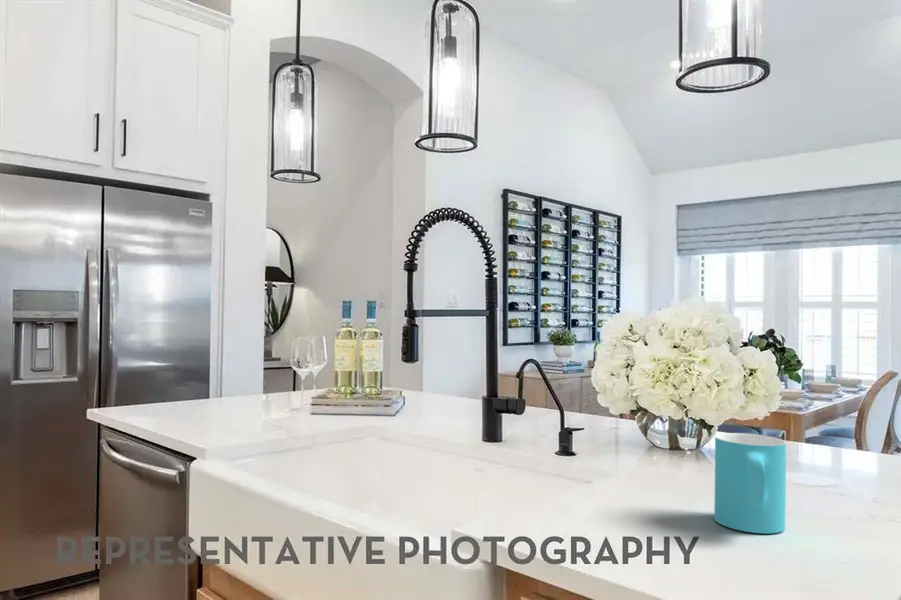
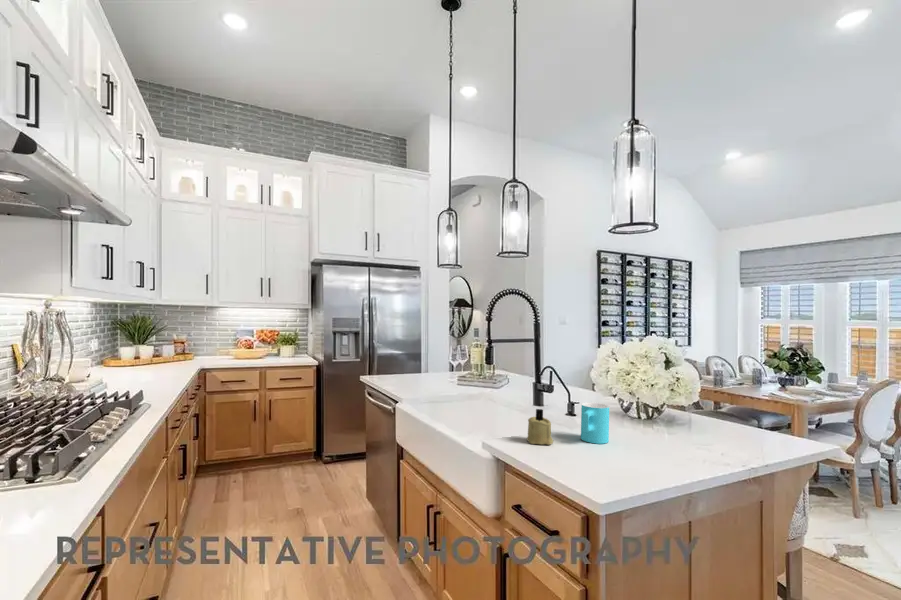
candle: none [616,460,690,559] -> present [527,409,553,445]

